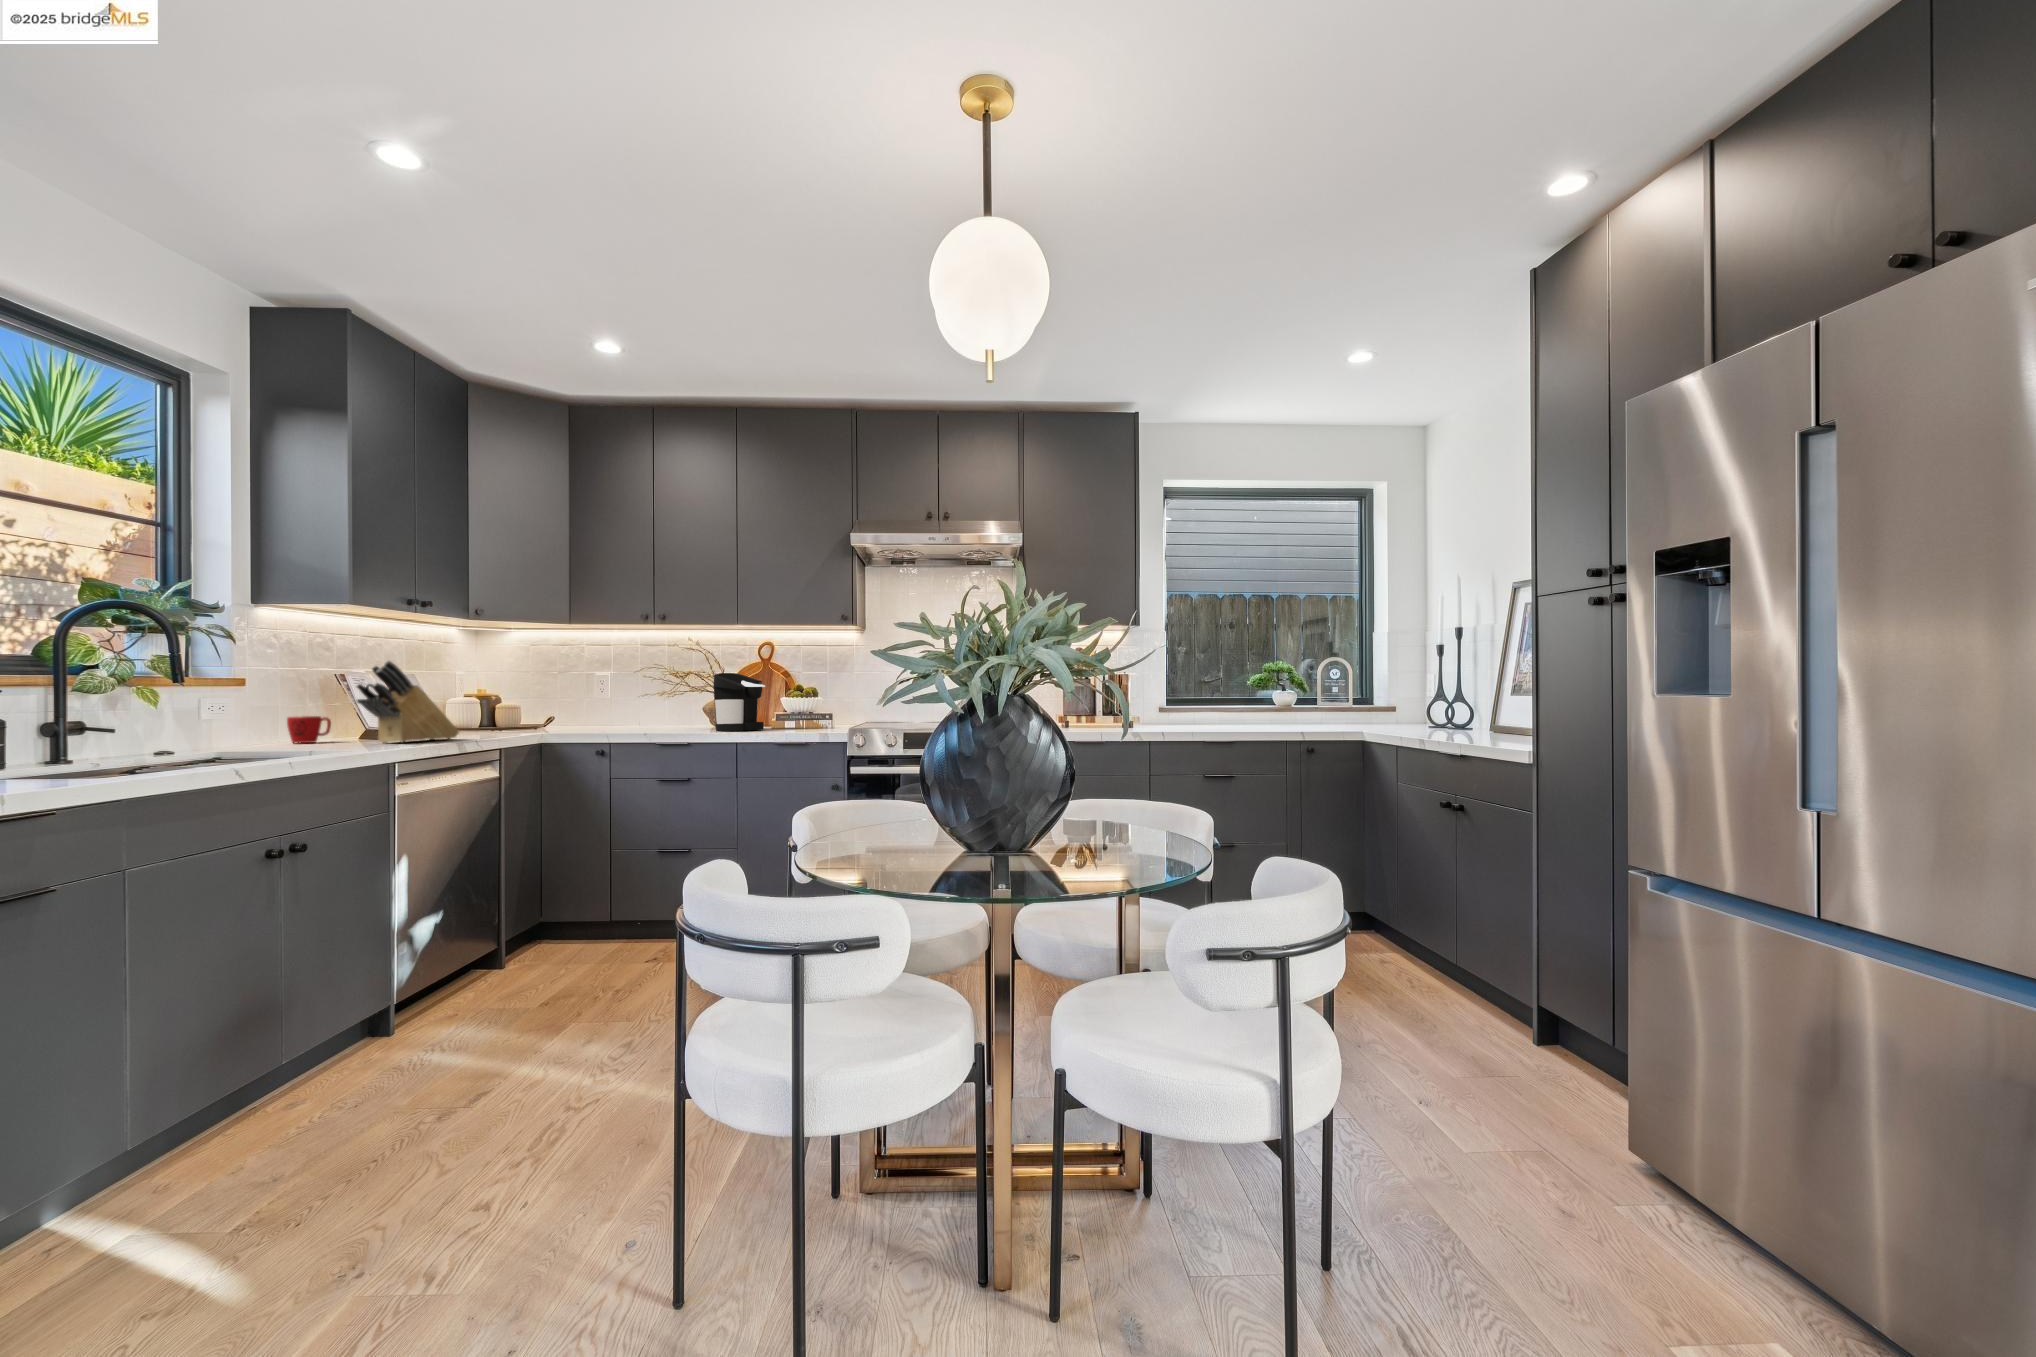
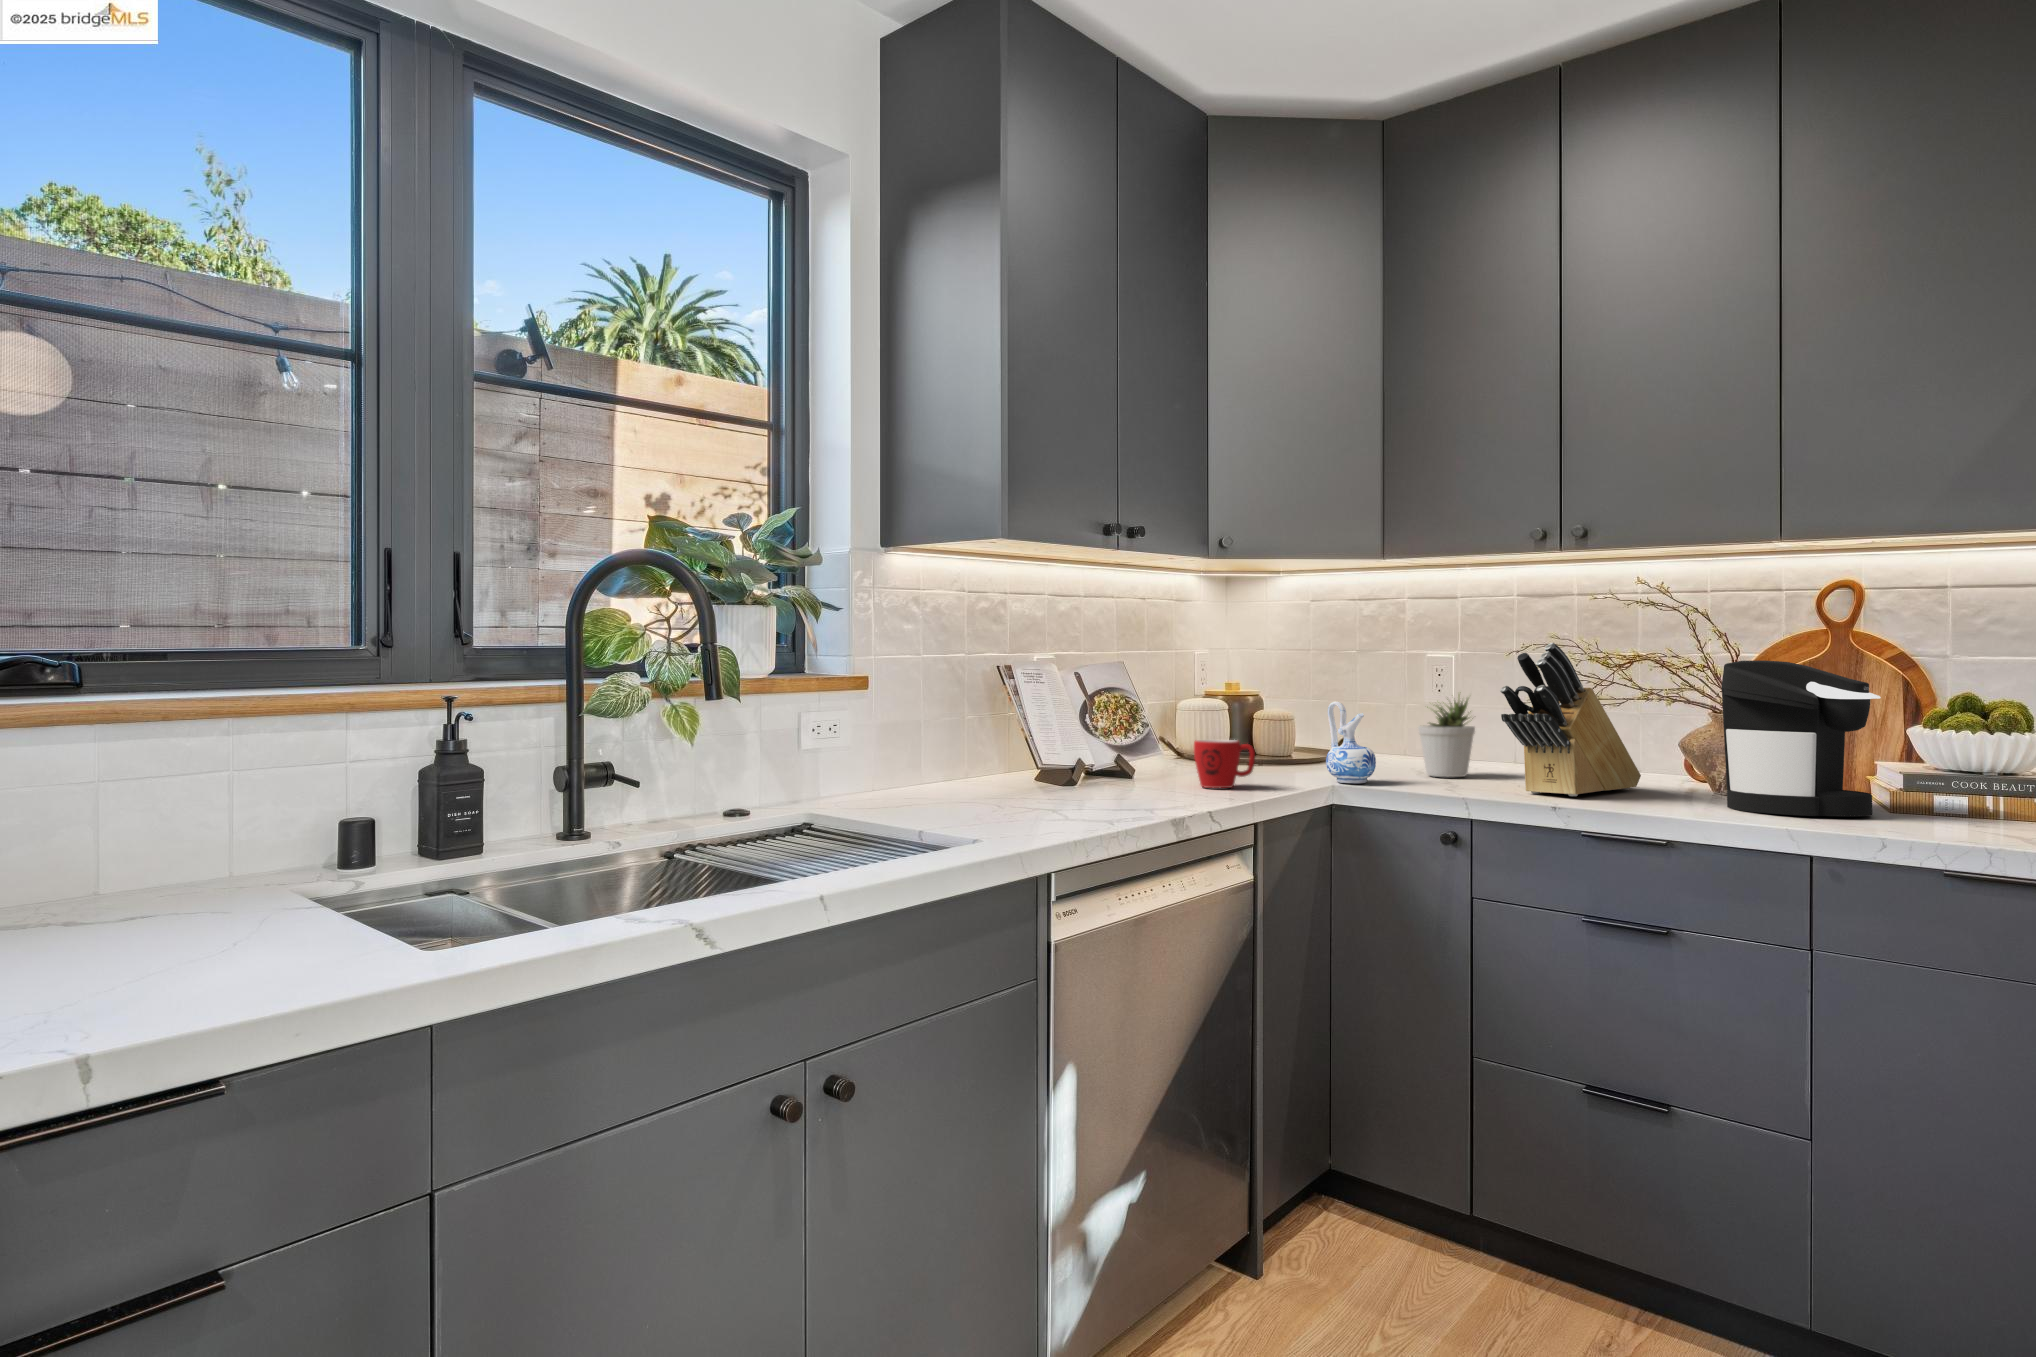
knife block: present [356,661,459,743] -> present [1500,643,1641,796]
potted plant: none [589,688,617,729] -> present [1418,695,1475,777]
ceramic pitcher: none [540,693,566,732] -> present [1326,702,1376,783]
mug: present [287,716,331,743] -> present [1194,740,1255,788]

